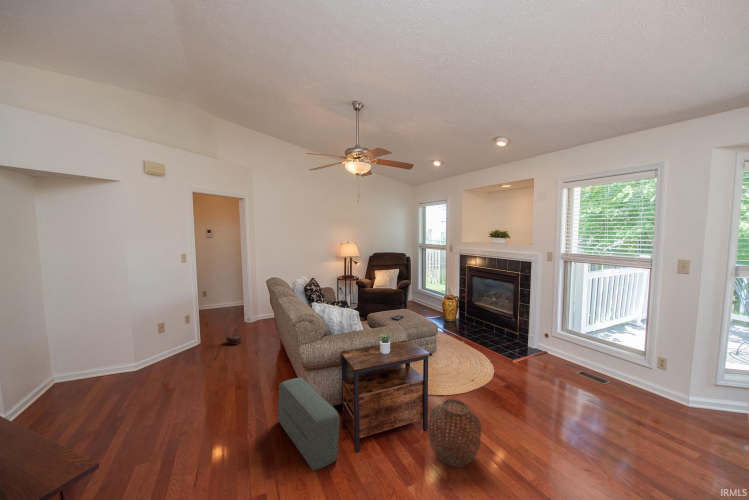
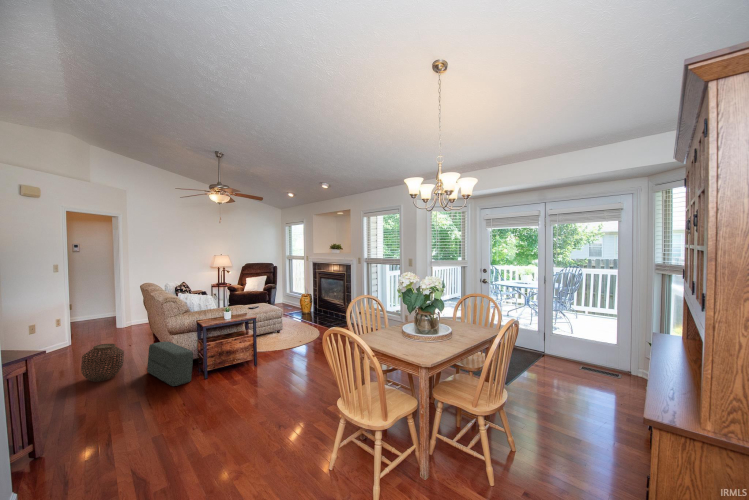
potted plant: present [224,316,250,345] -> none [91,311,122,342]
woven basket: present [428,399,481,467] -> present [81,344,124,382]

